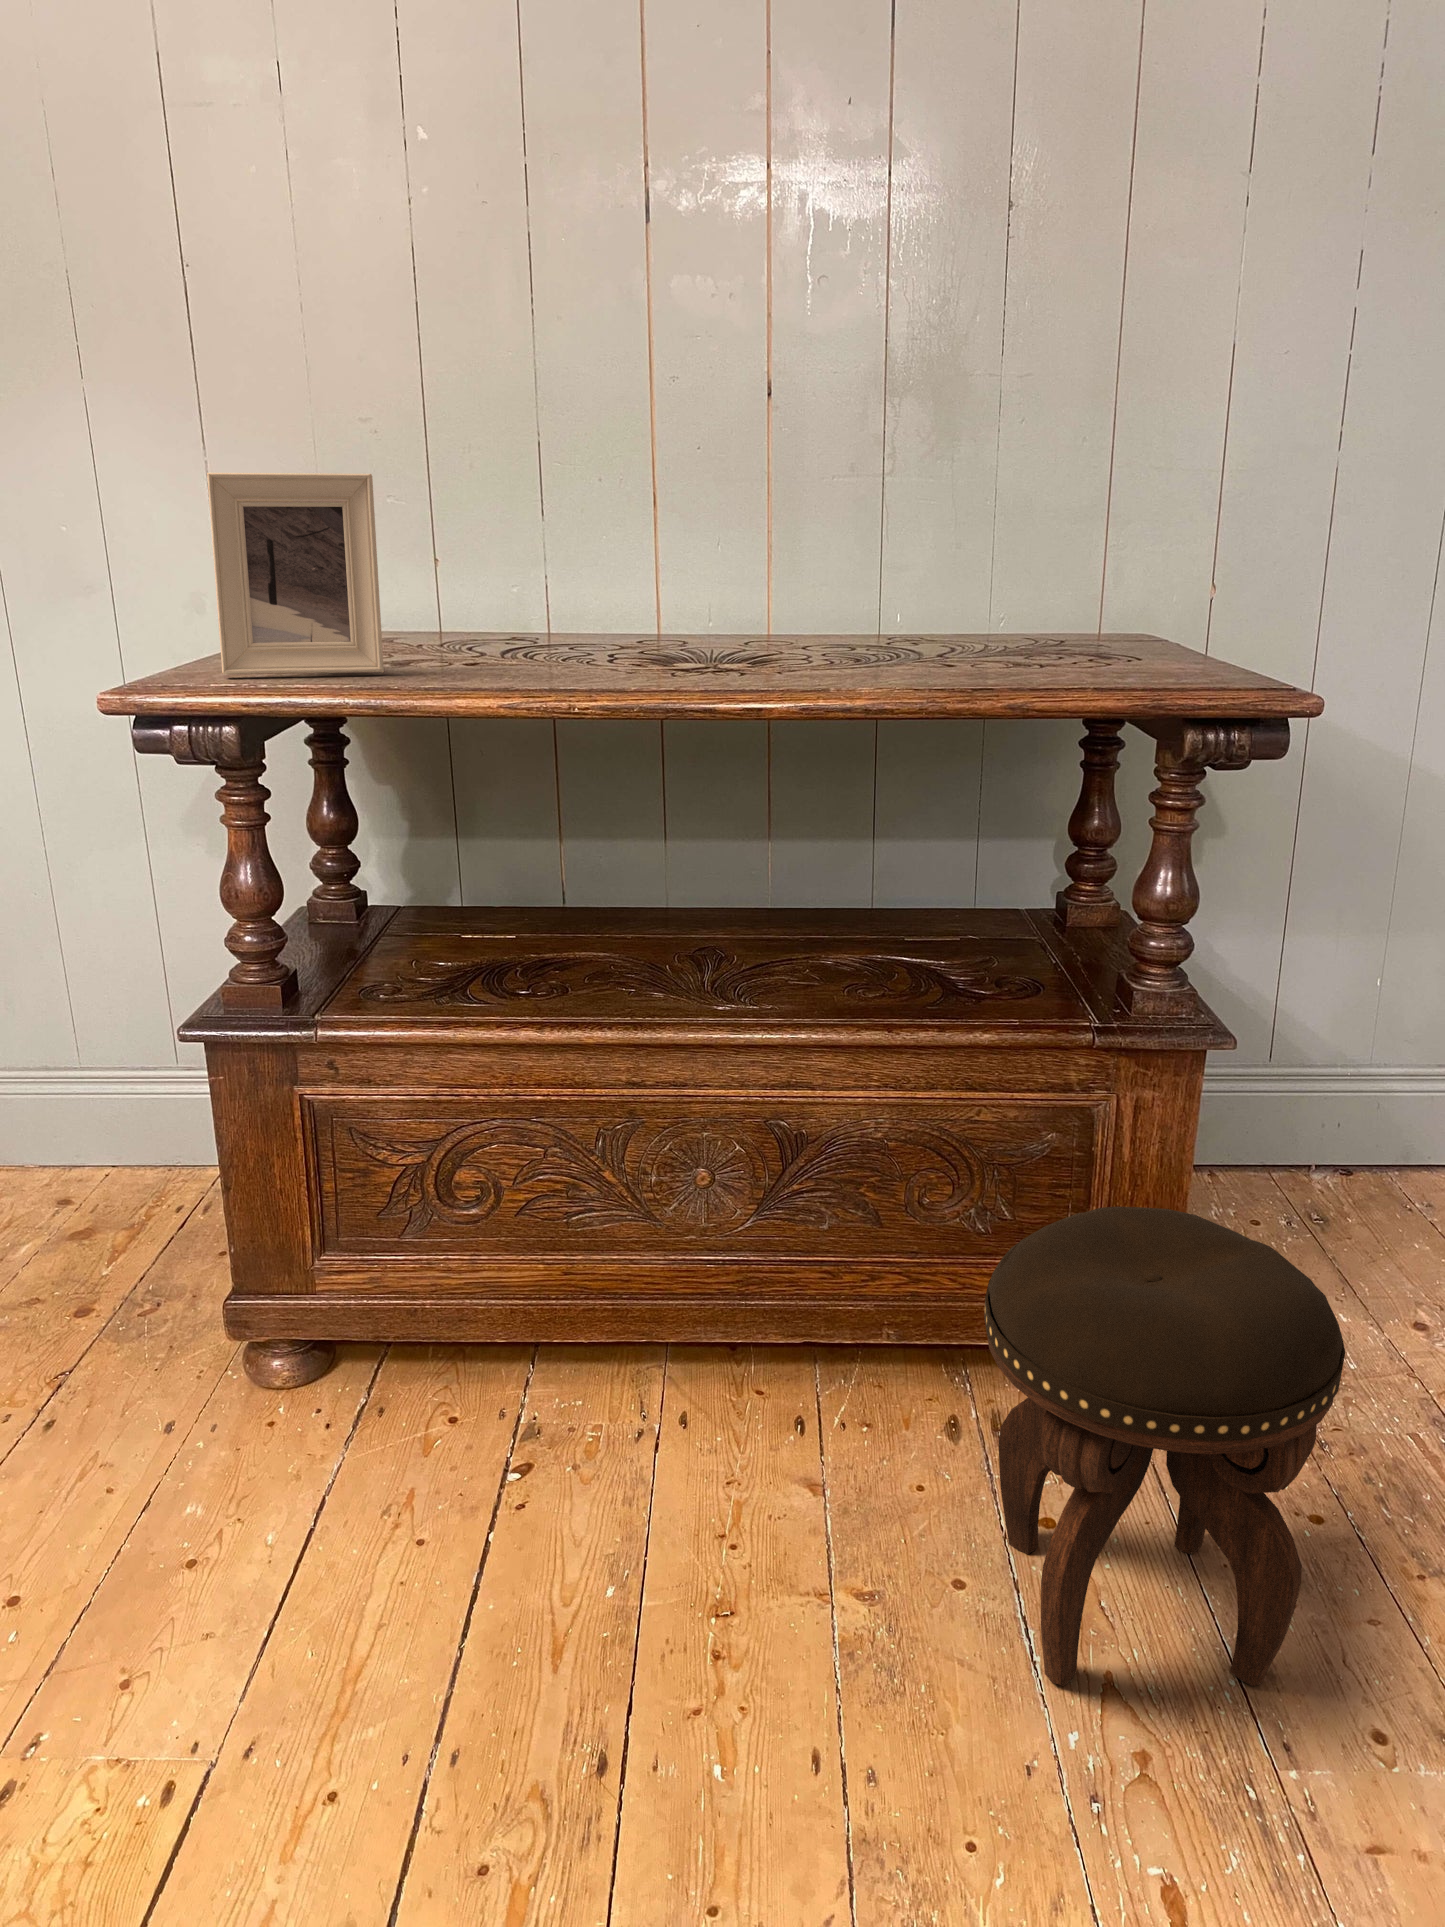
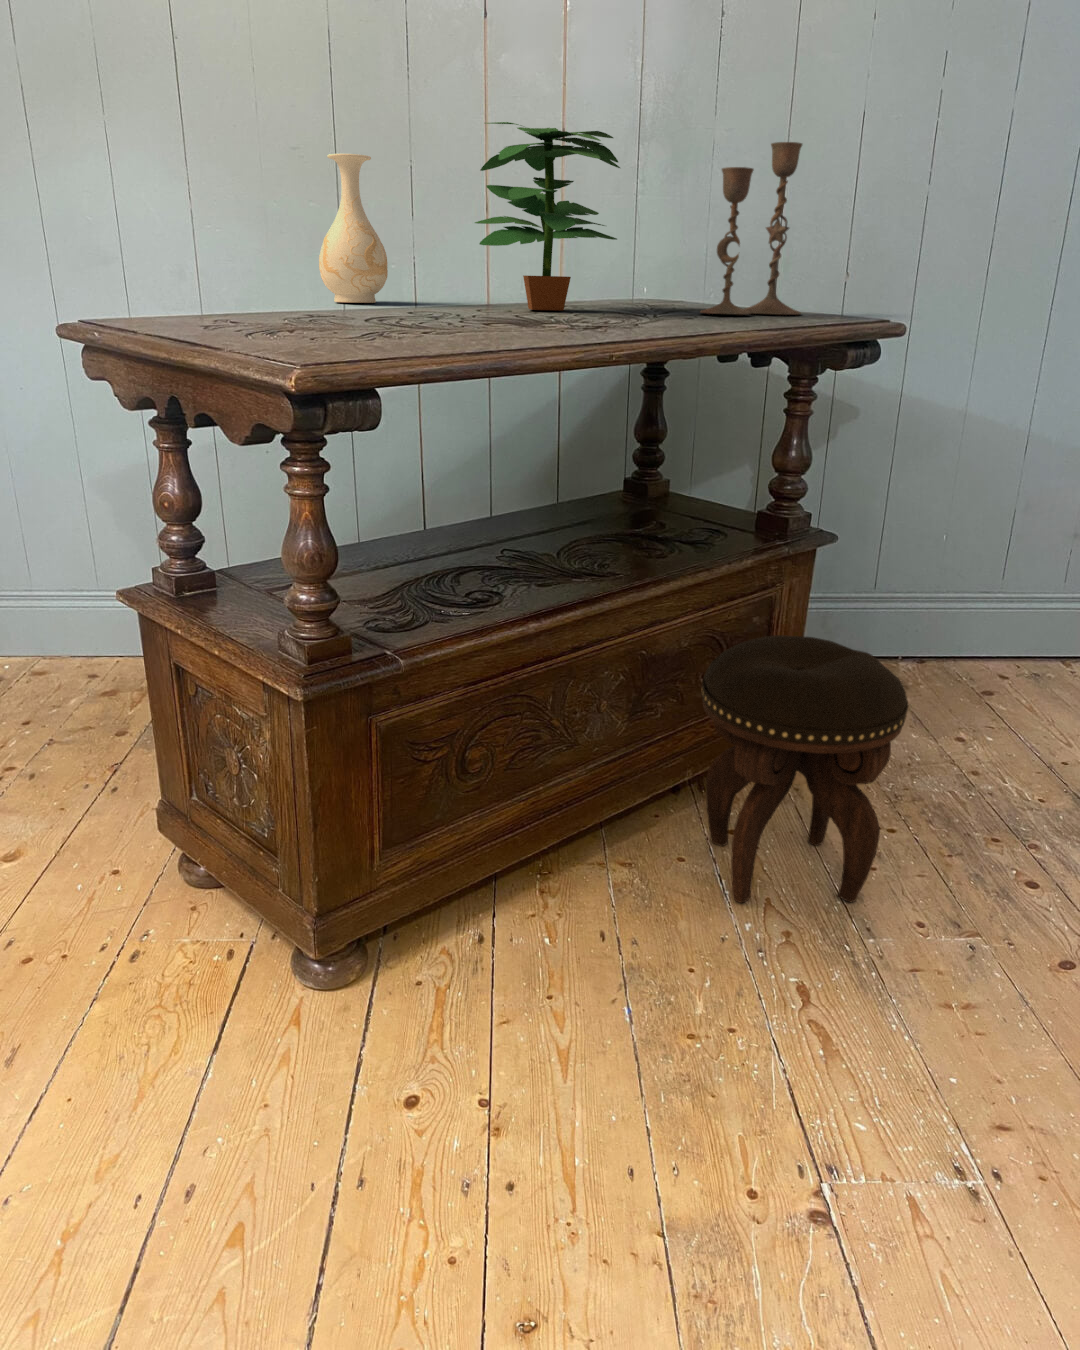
potted plant: none [616,384,847,664] -> present [475,122,620,310]
candlestick: none [978,397,1142,665] -> present [700,142,802,315]
vase: none [385,434,490,655] -> present [319,154,388,303]
picture frame: present [207,473,384,675] -> none [214,172,326,308]

